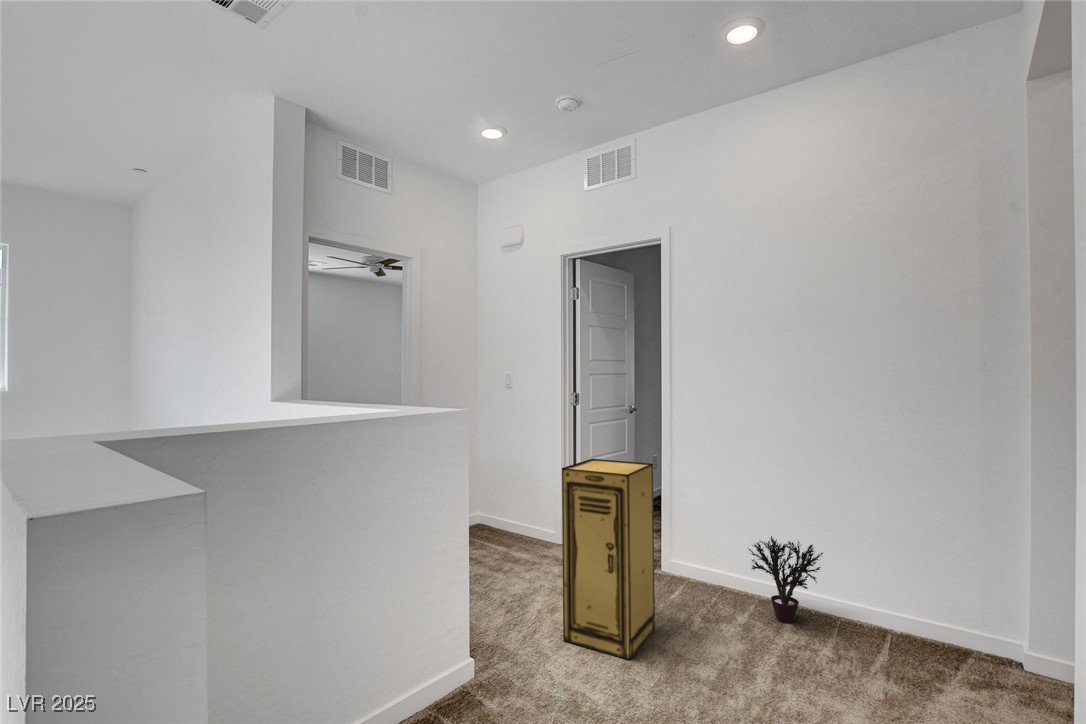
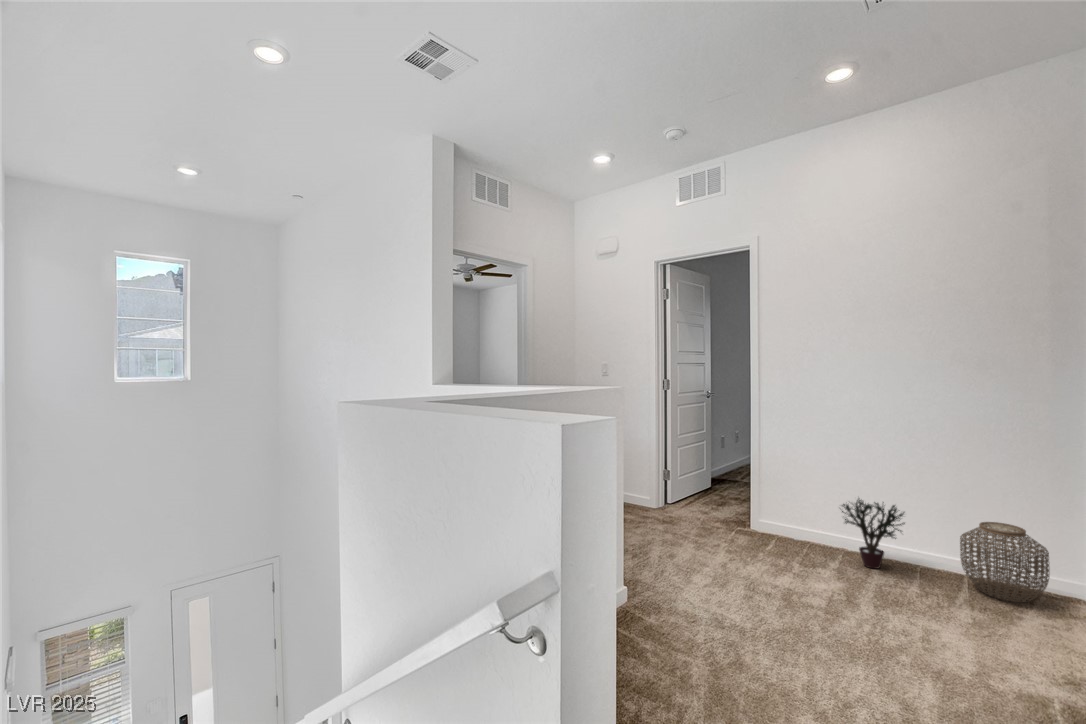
storage cabinet: present [562,459,655,660] -> none [687,432,762,592]
woven basket: none [880,567,975,667] -> present [960,522,1049,603]

